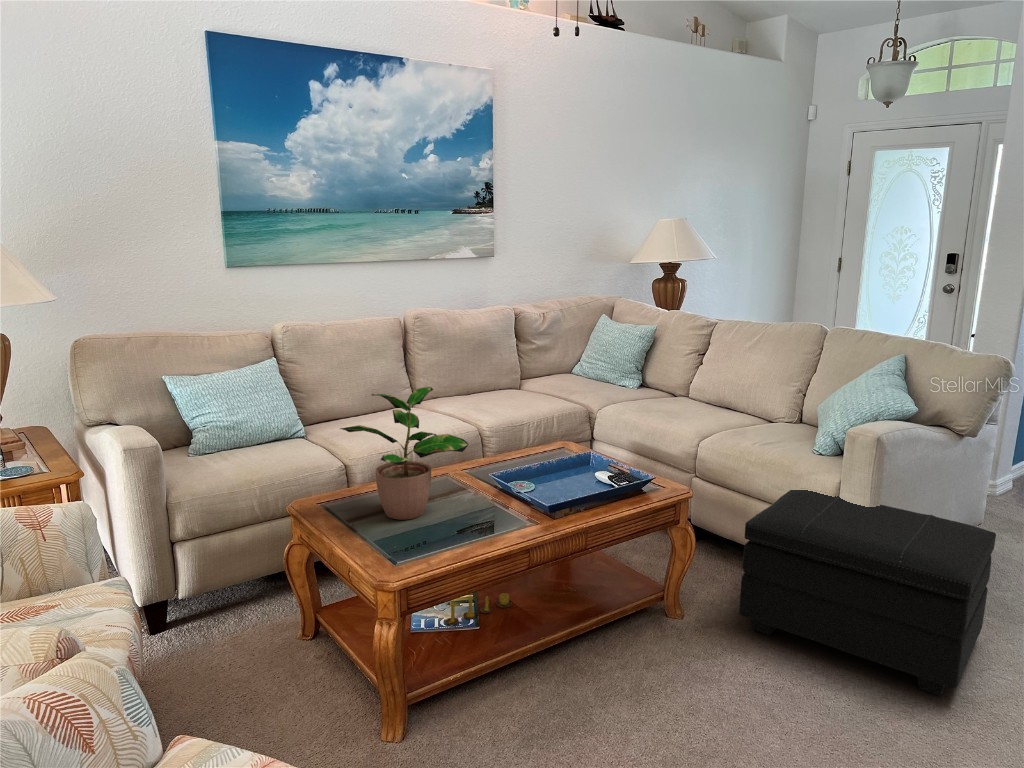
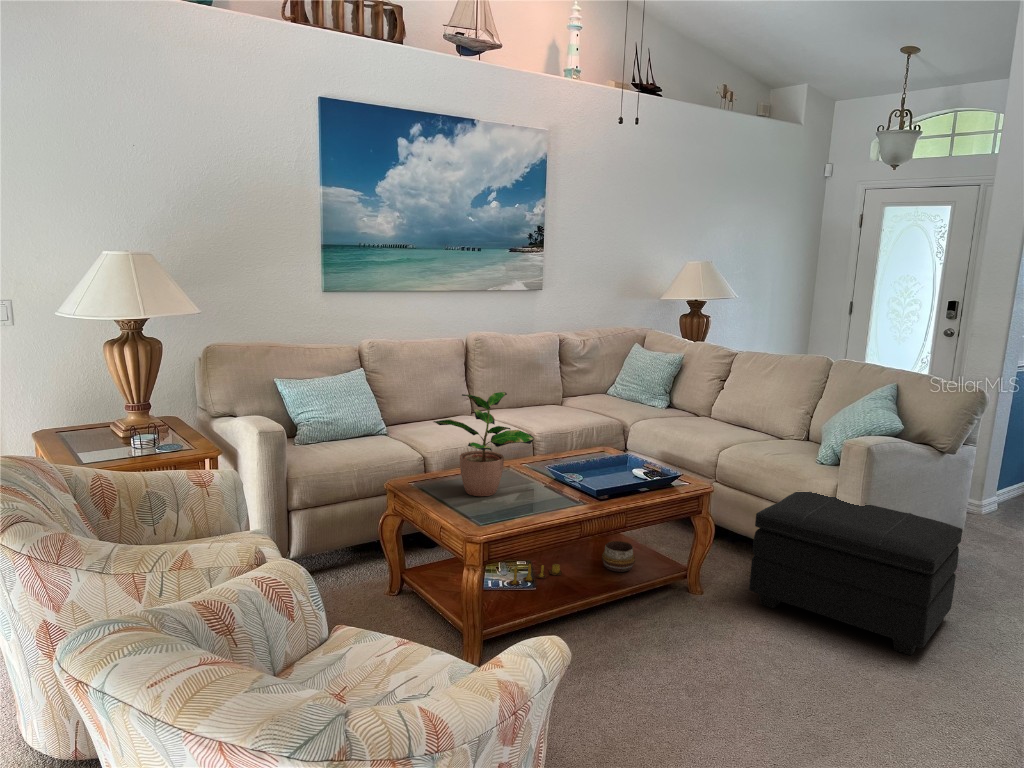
decorative bowl: none [561,560,601,598] -> present [602,541,635,572]

